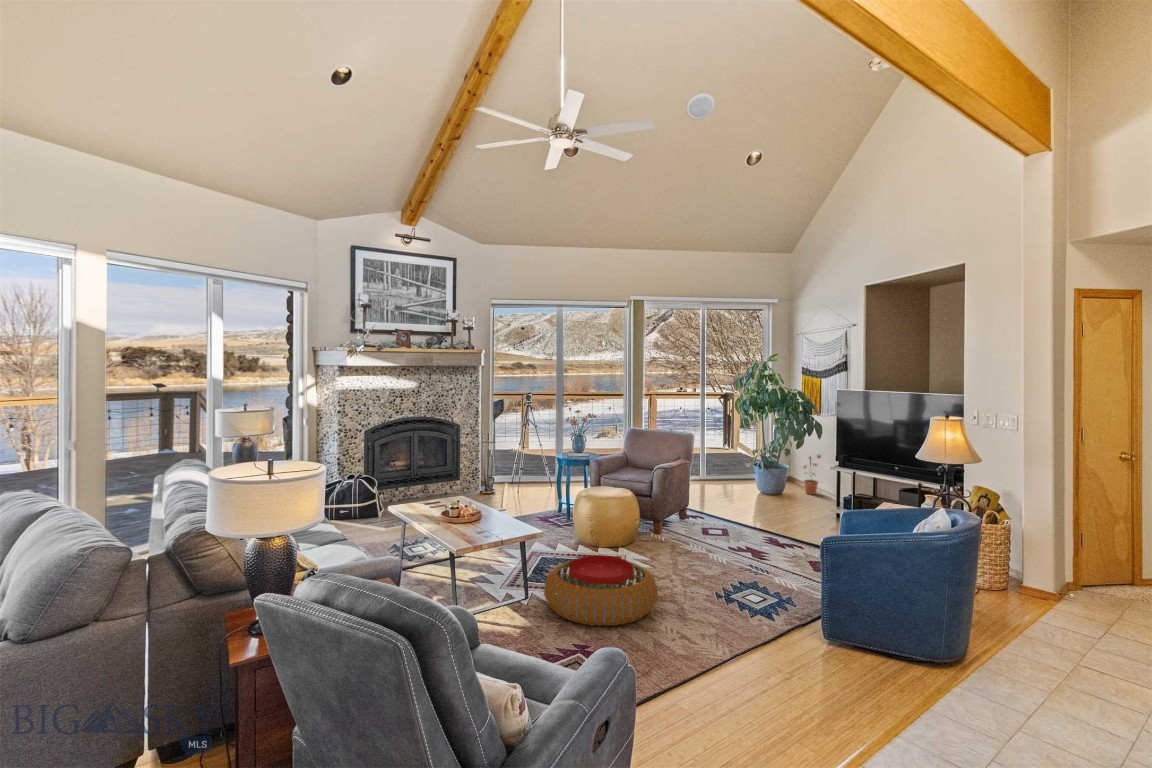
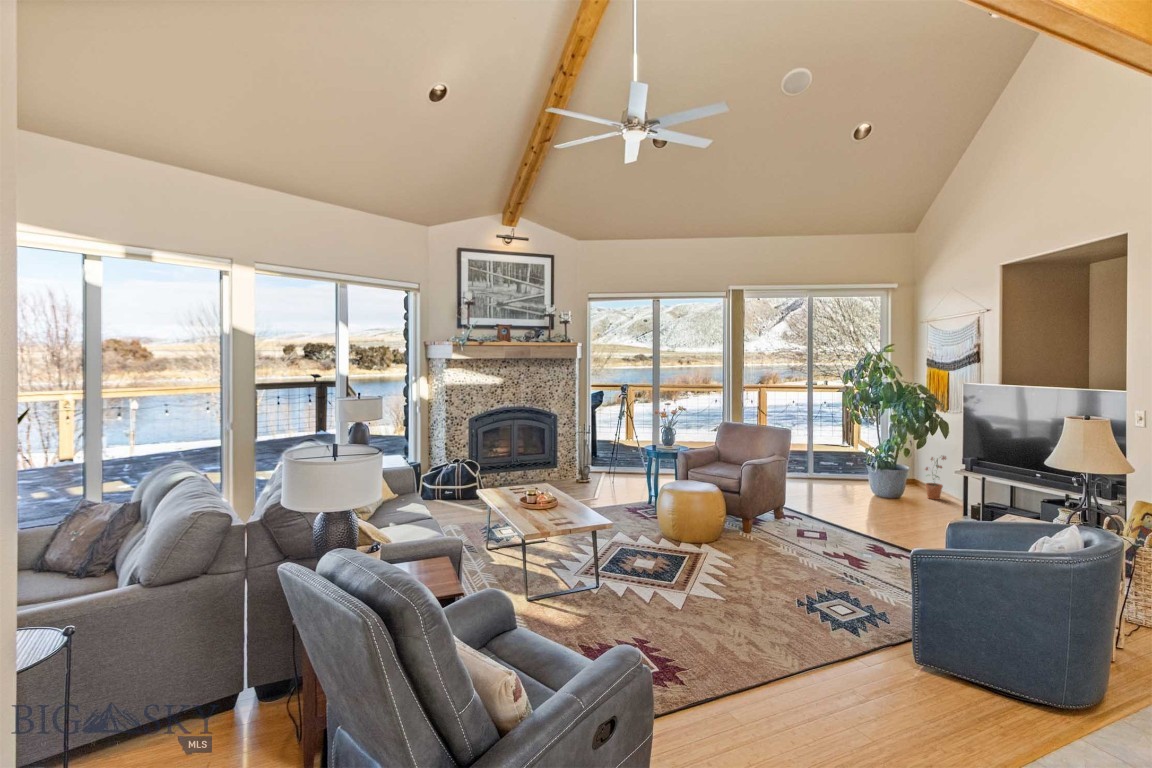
pouf: present [544,555,658,626] -> none [610,550,730,625]

